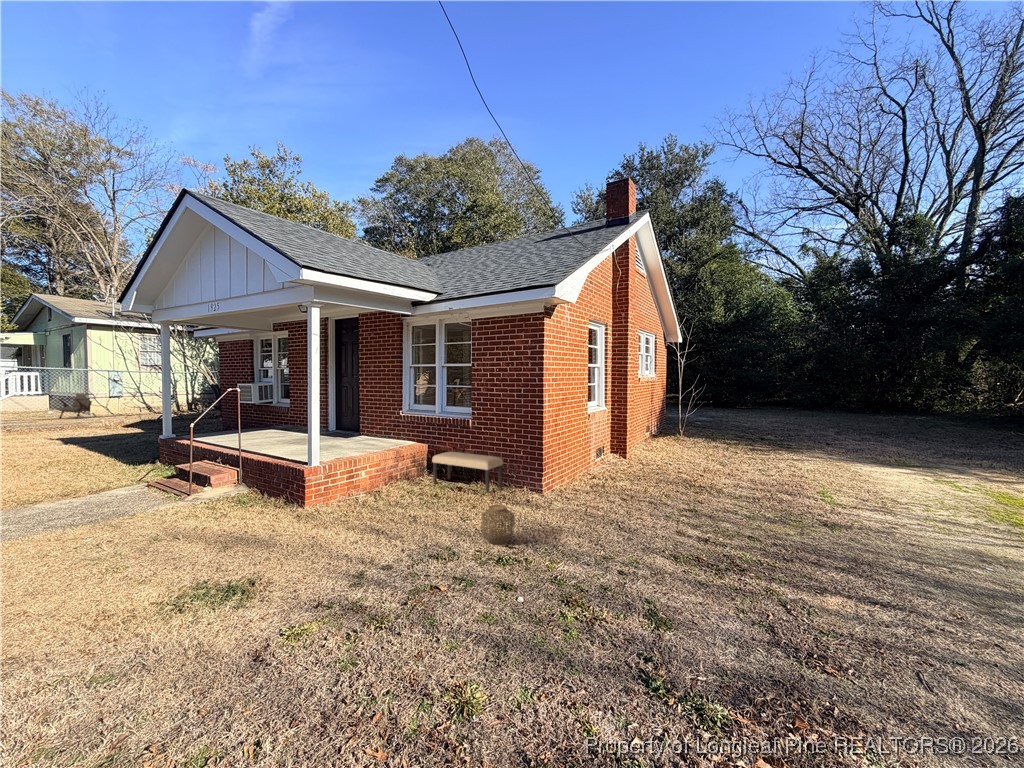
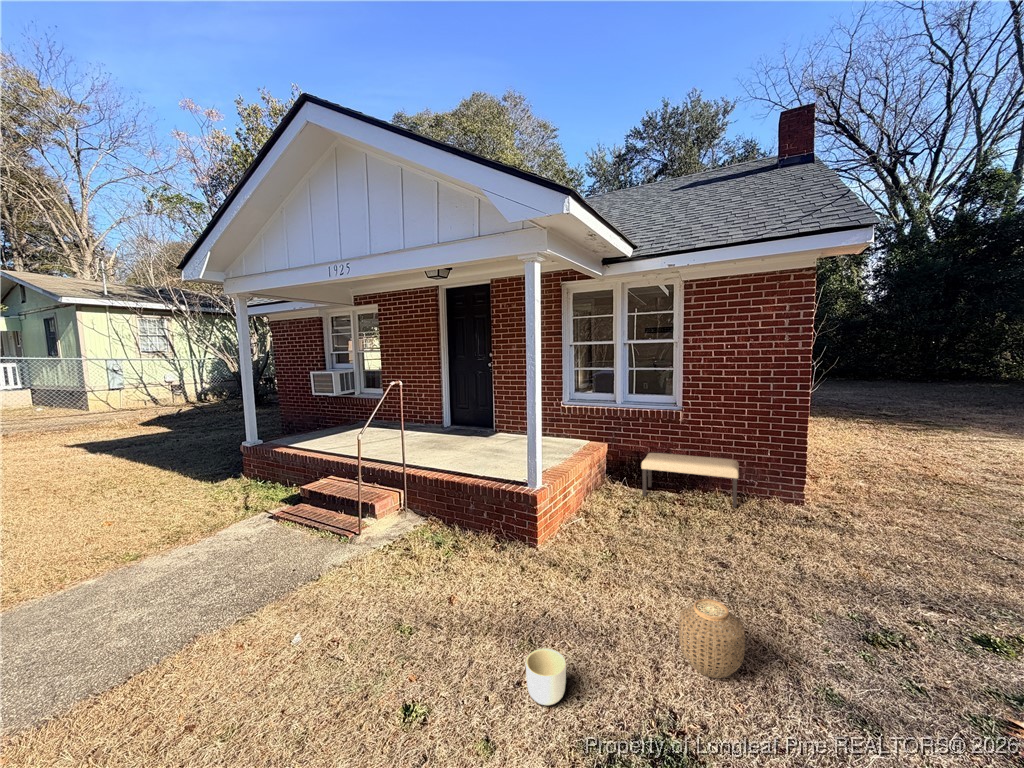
lounge chair: present [59,393,96,418] -> none [50,387,98,417]
woven basket: present [481,505,514,545] -> present [679,599,745,678]
planter: none [186,545,216,575] -> present [526,648,566,705]

